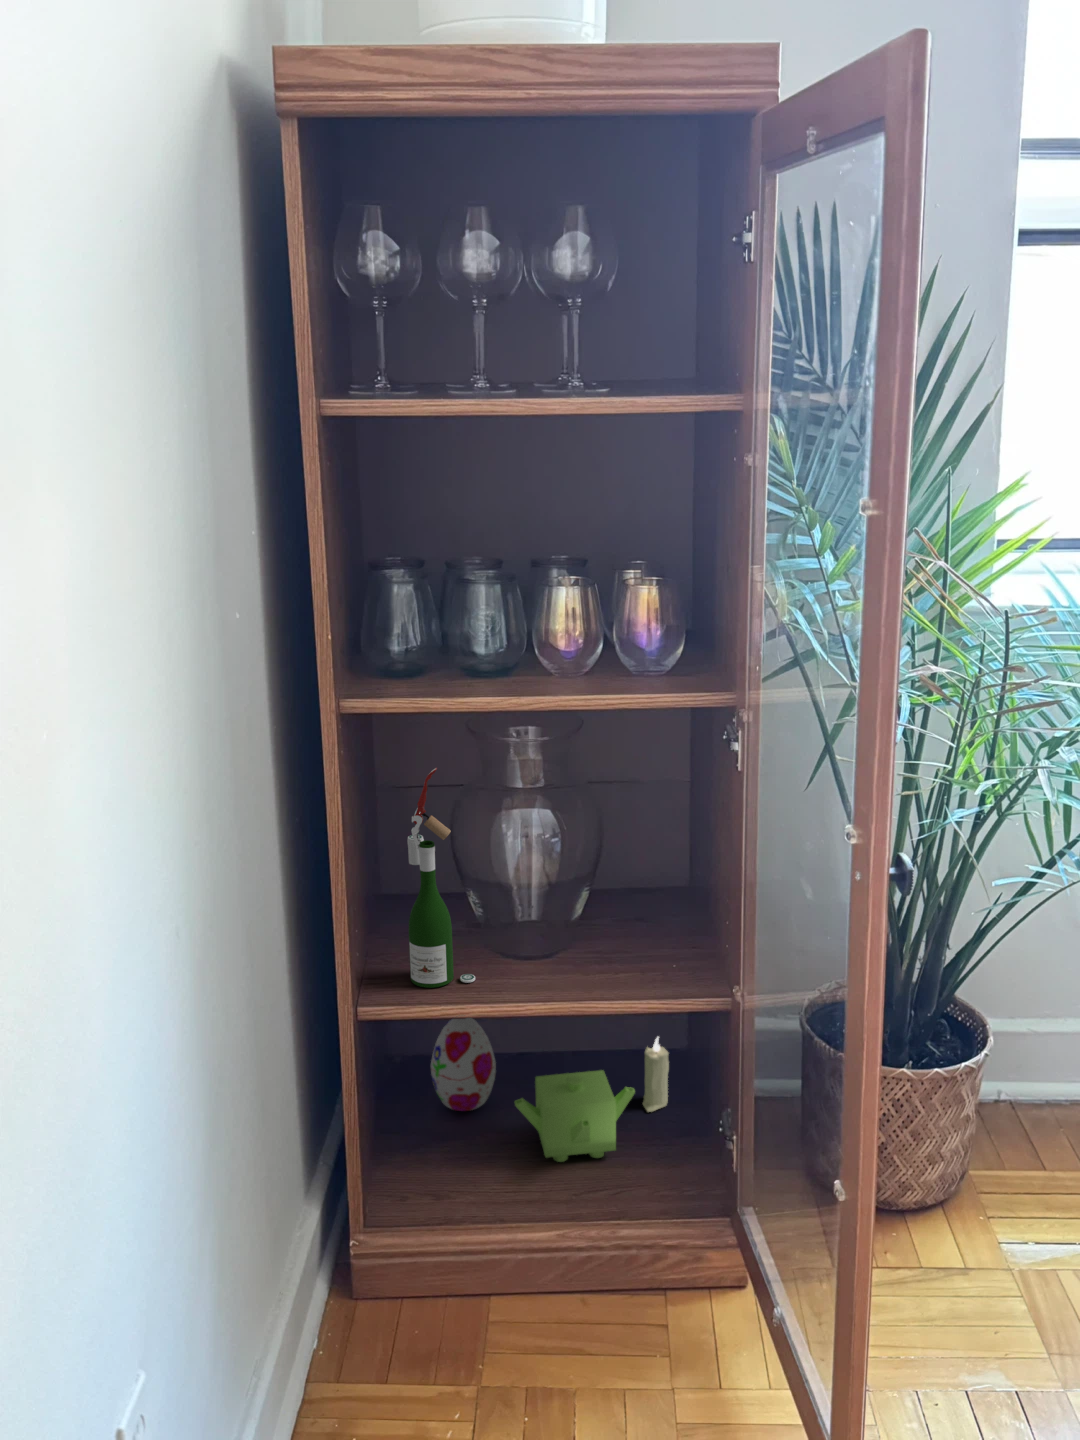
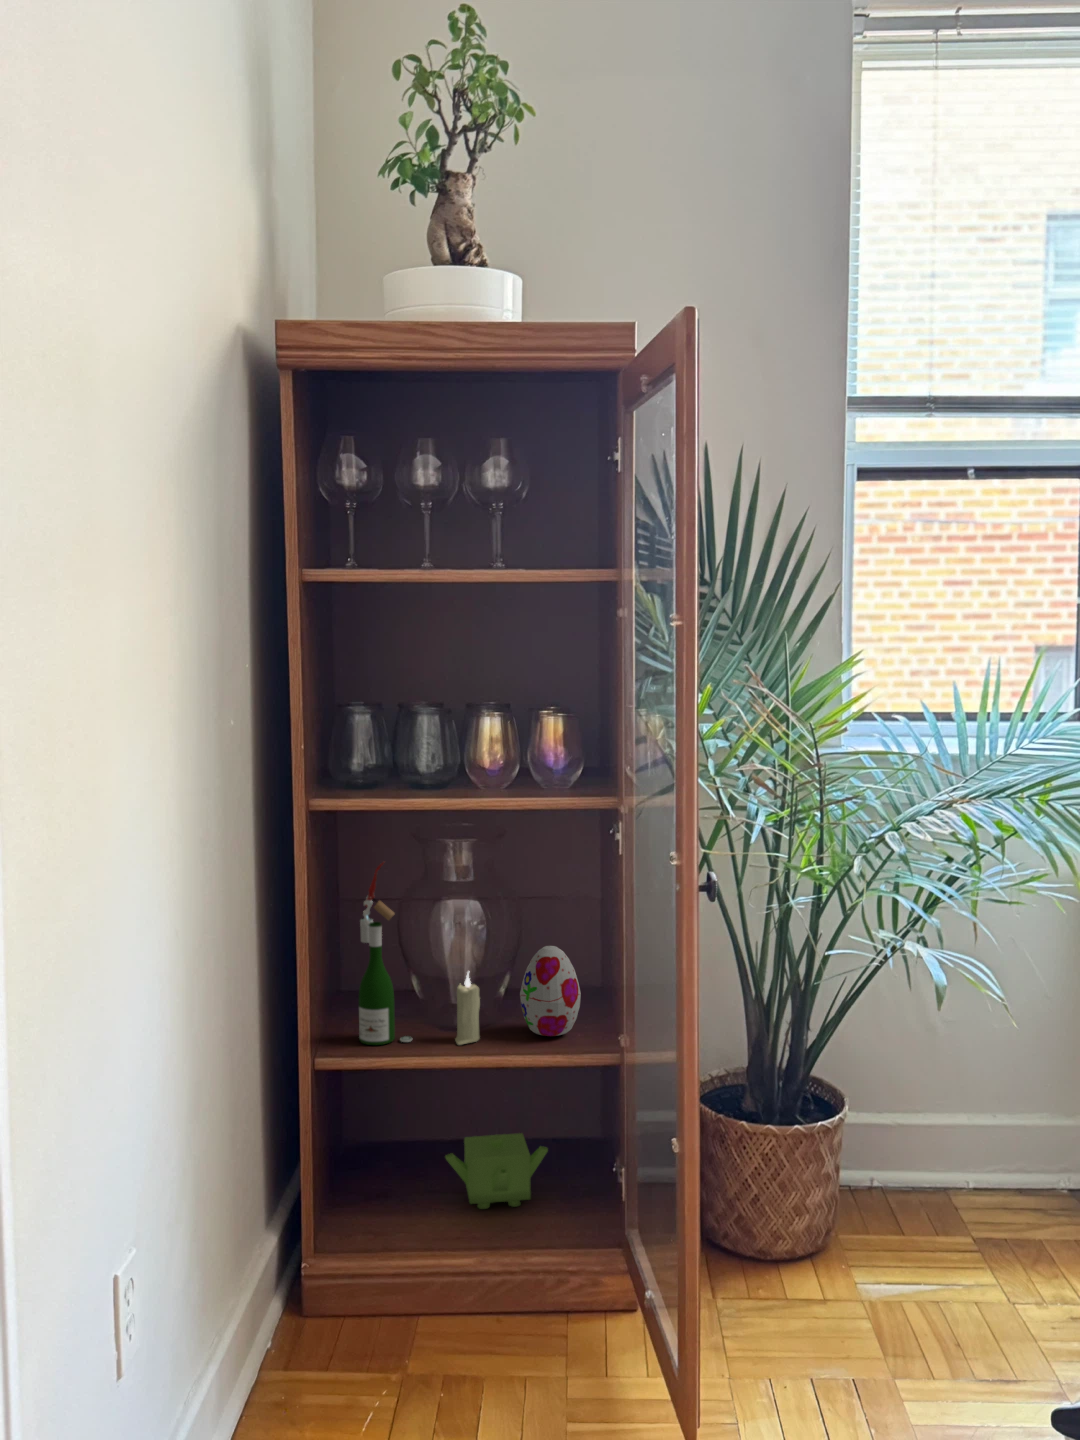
decorative egg: present [431,1018,496,1111] -> present [520,946,581,1036]
candle: present [643,1037,669,1112] -> present [455,972,480,1045]

